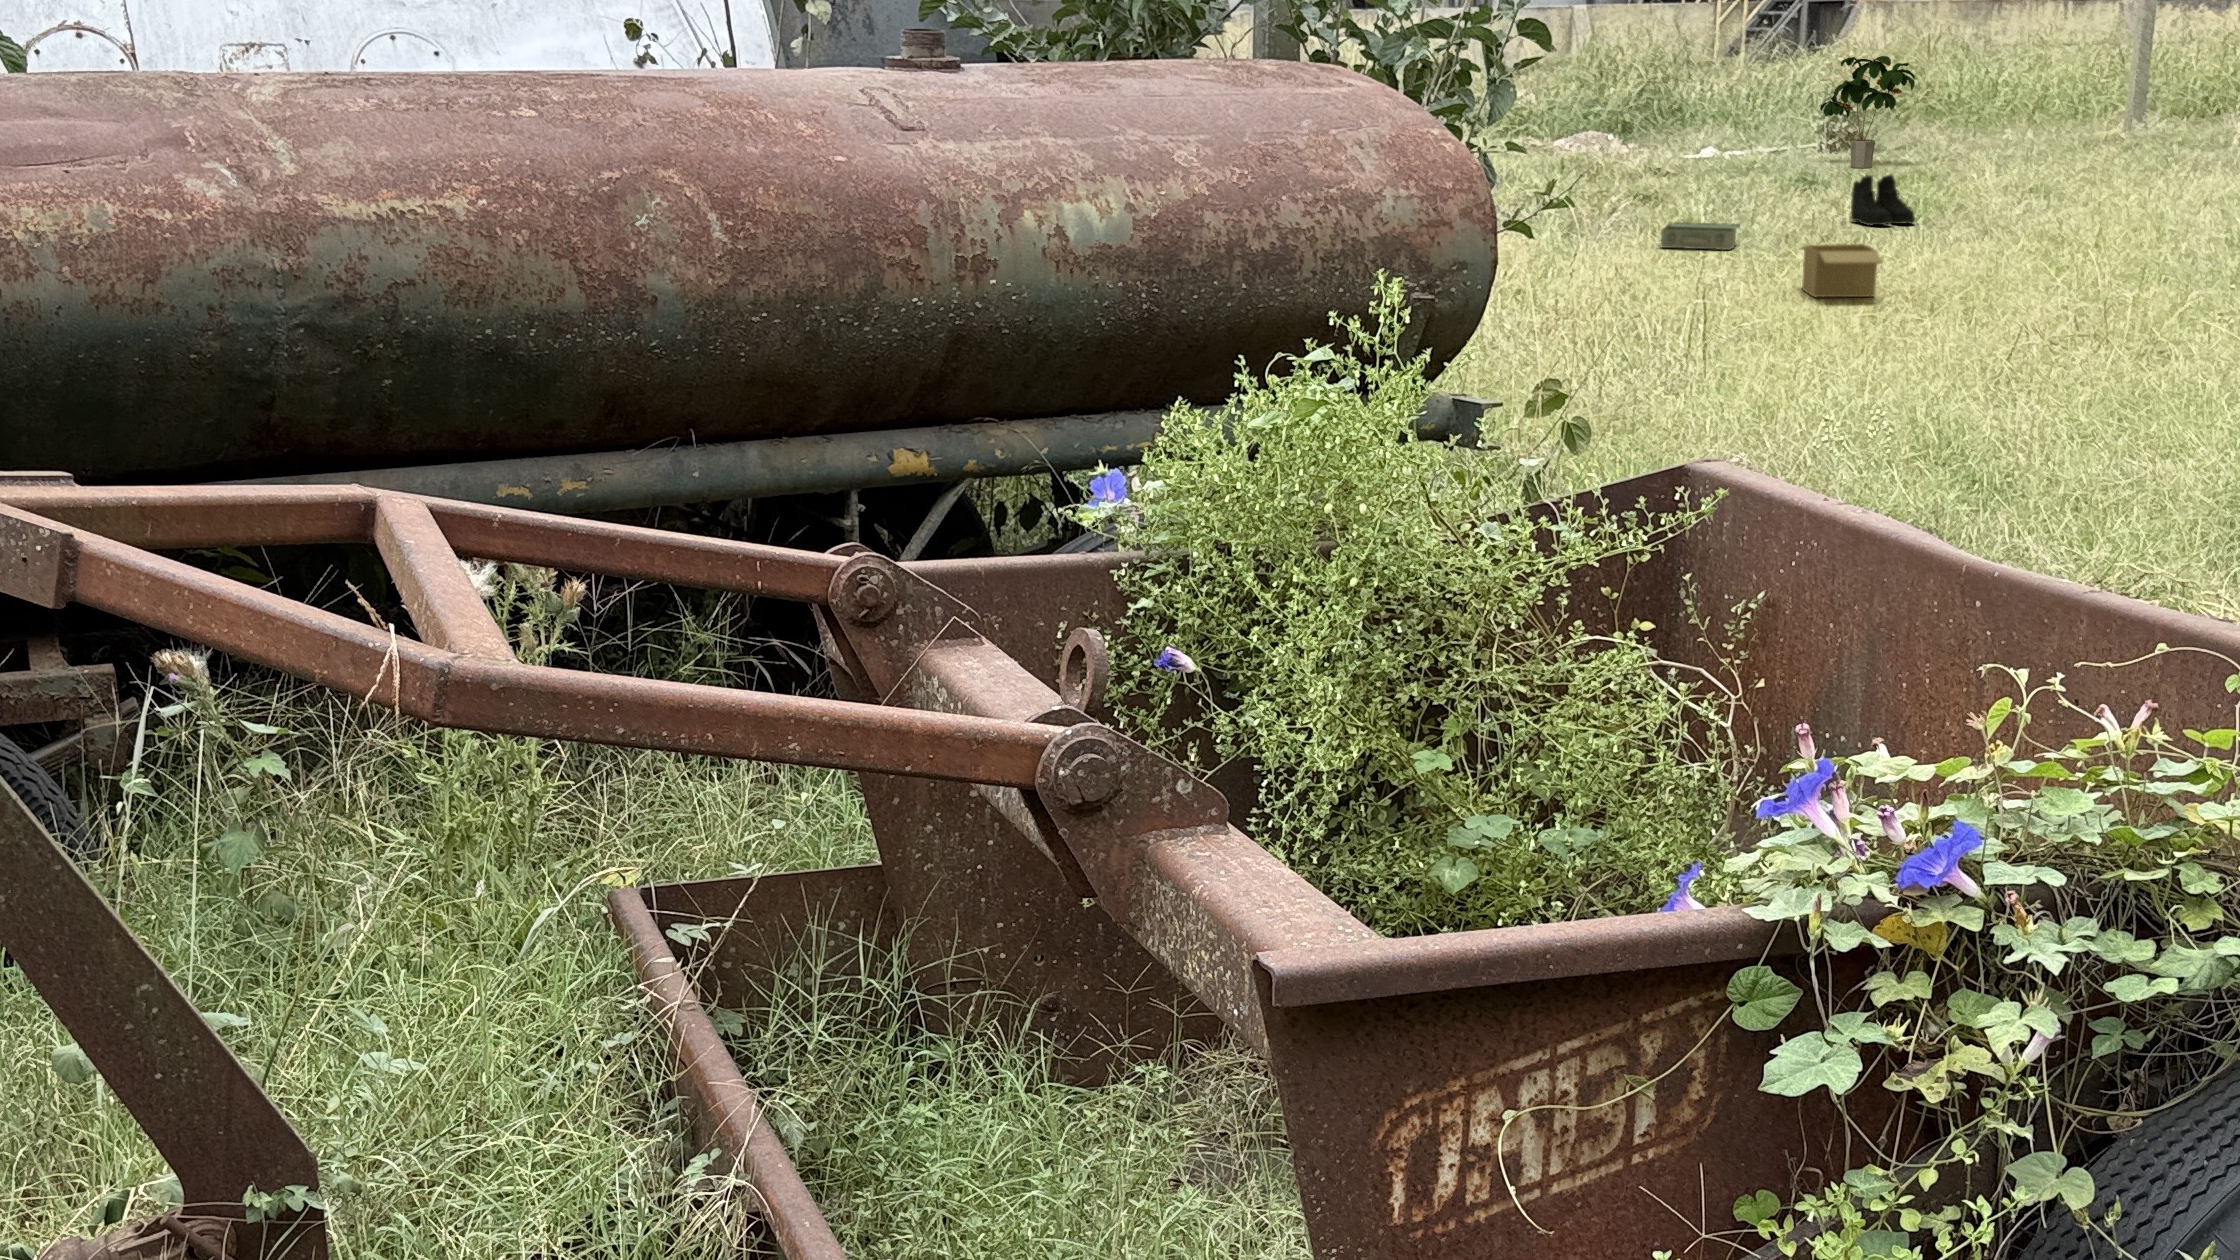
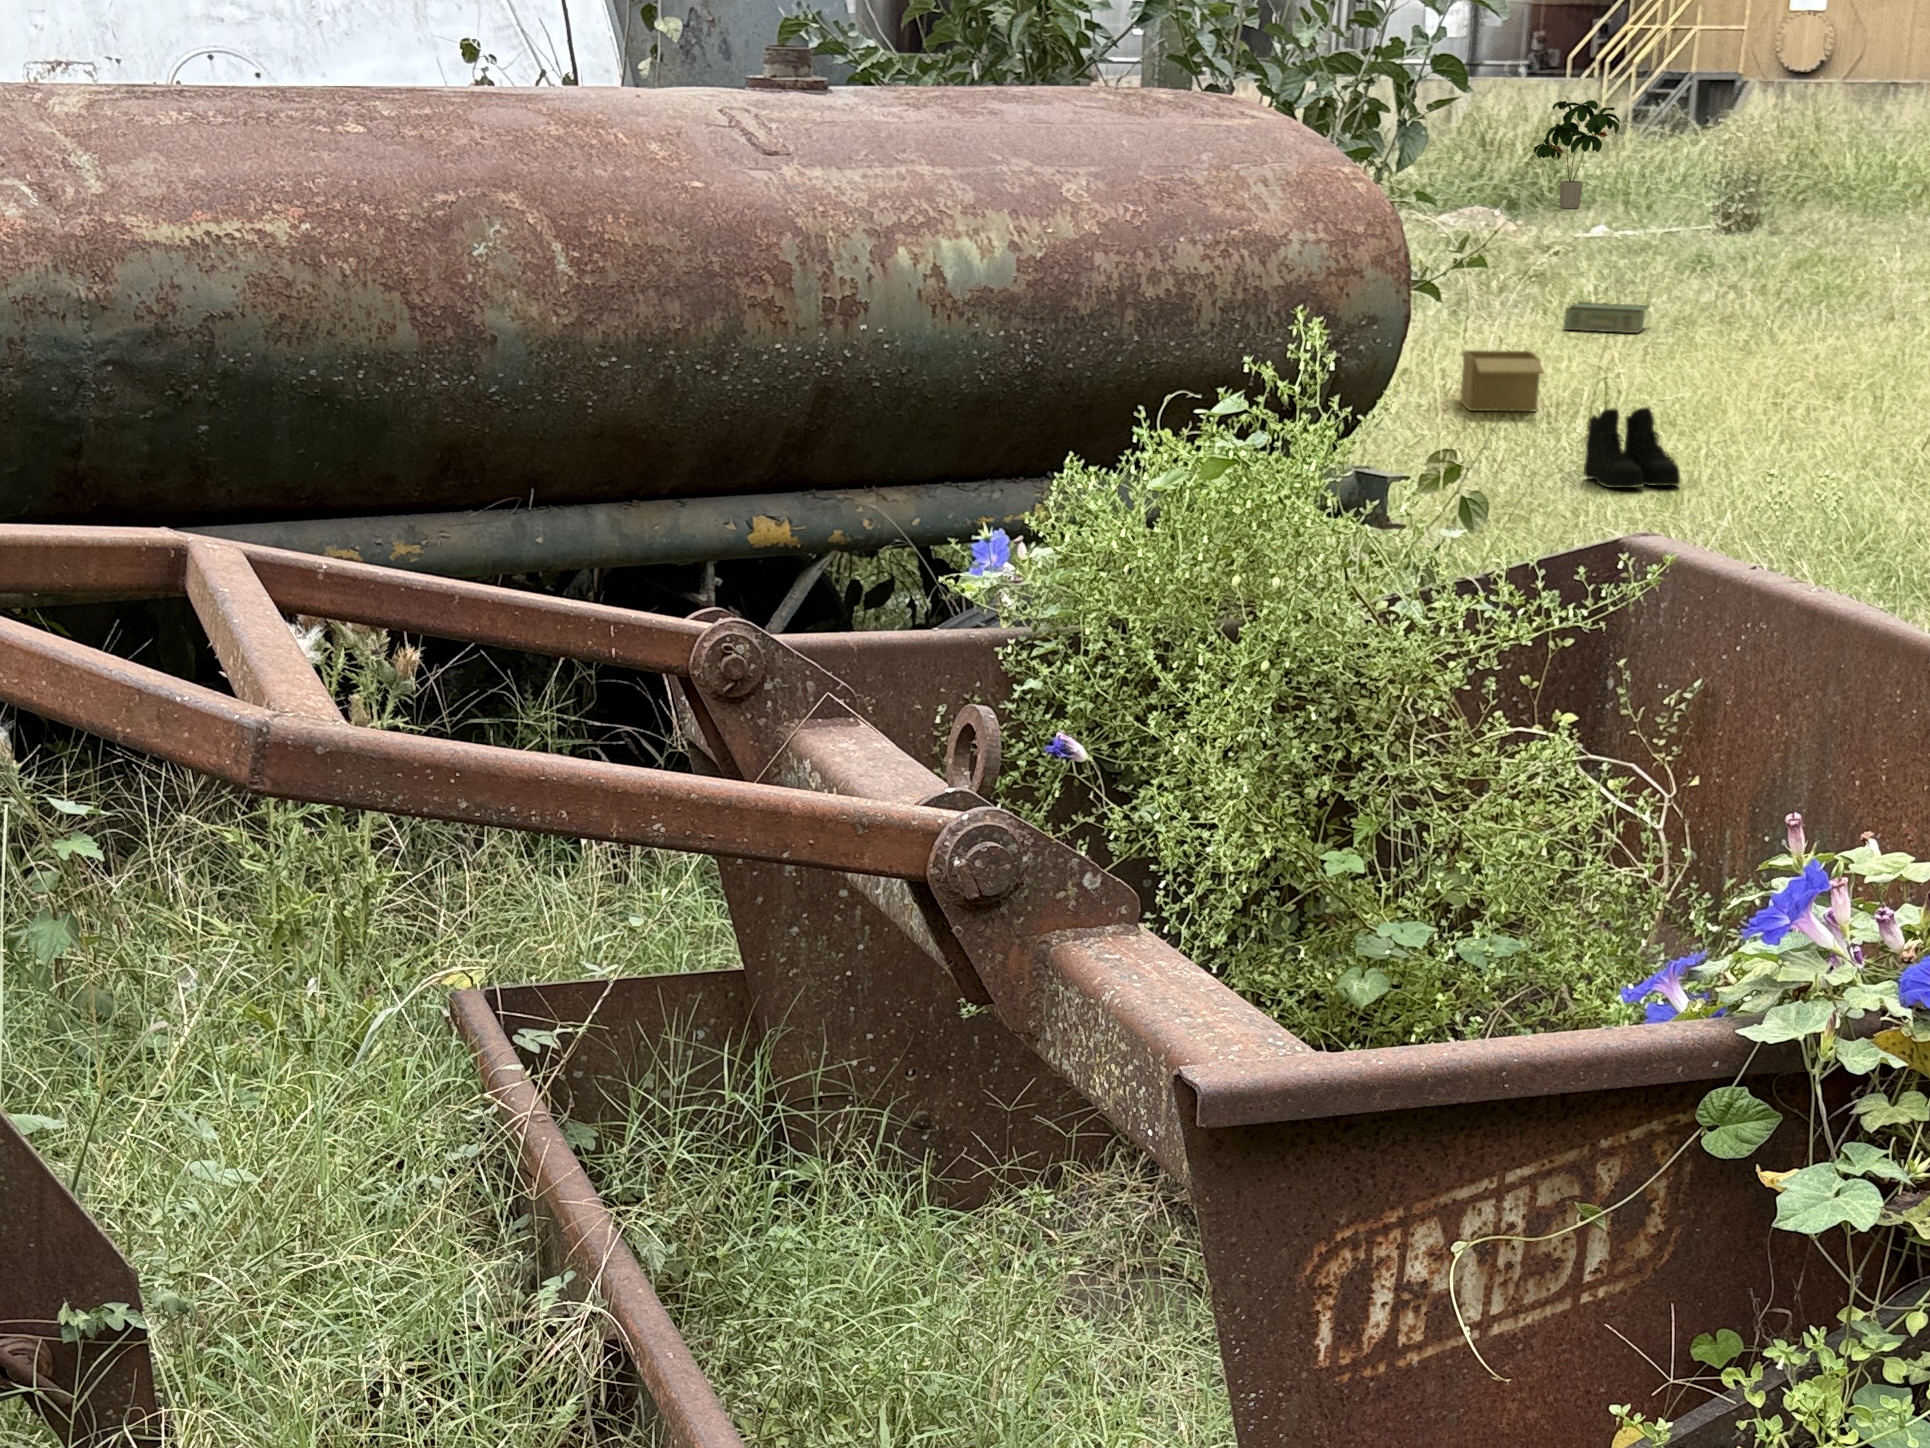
potted plant: present [1820,56,1915,168] -> present [1534,100,1620,208]
boots: present [1850,175,1915,226] -> present [1584,407,1680,488]
cardboard box: present [1801,244,1883,297] -> present [1460,350,1544,411]

